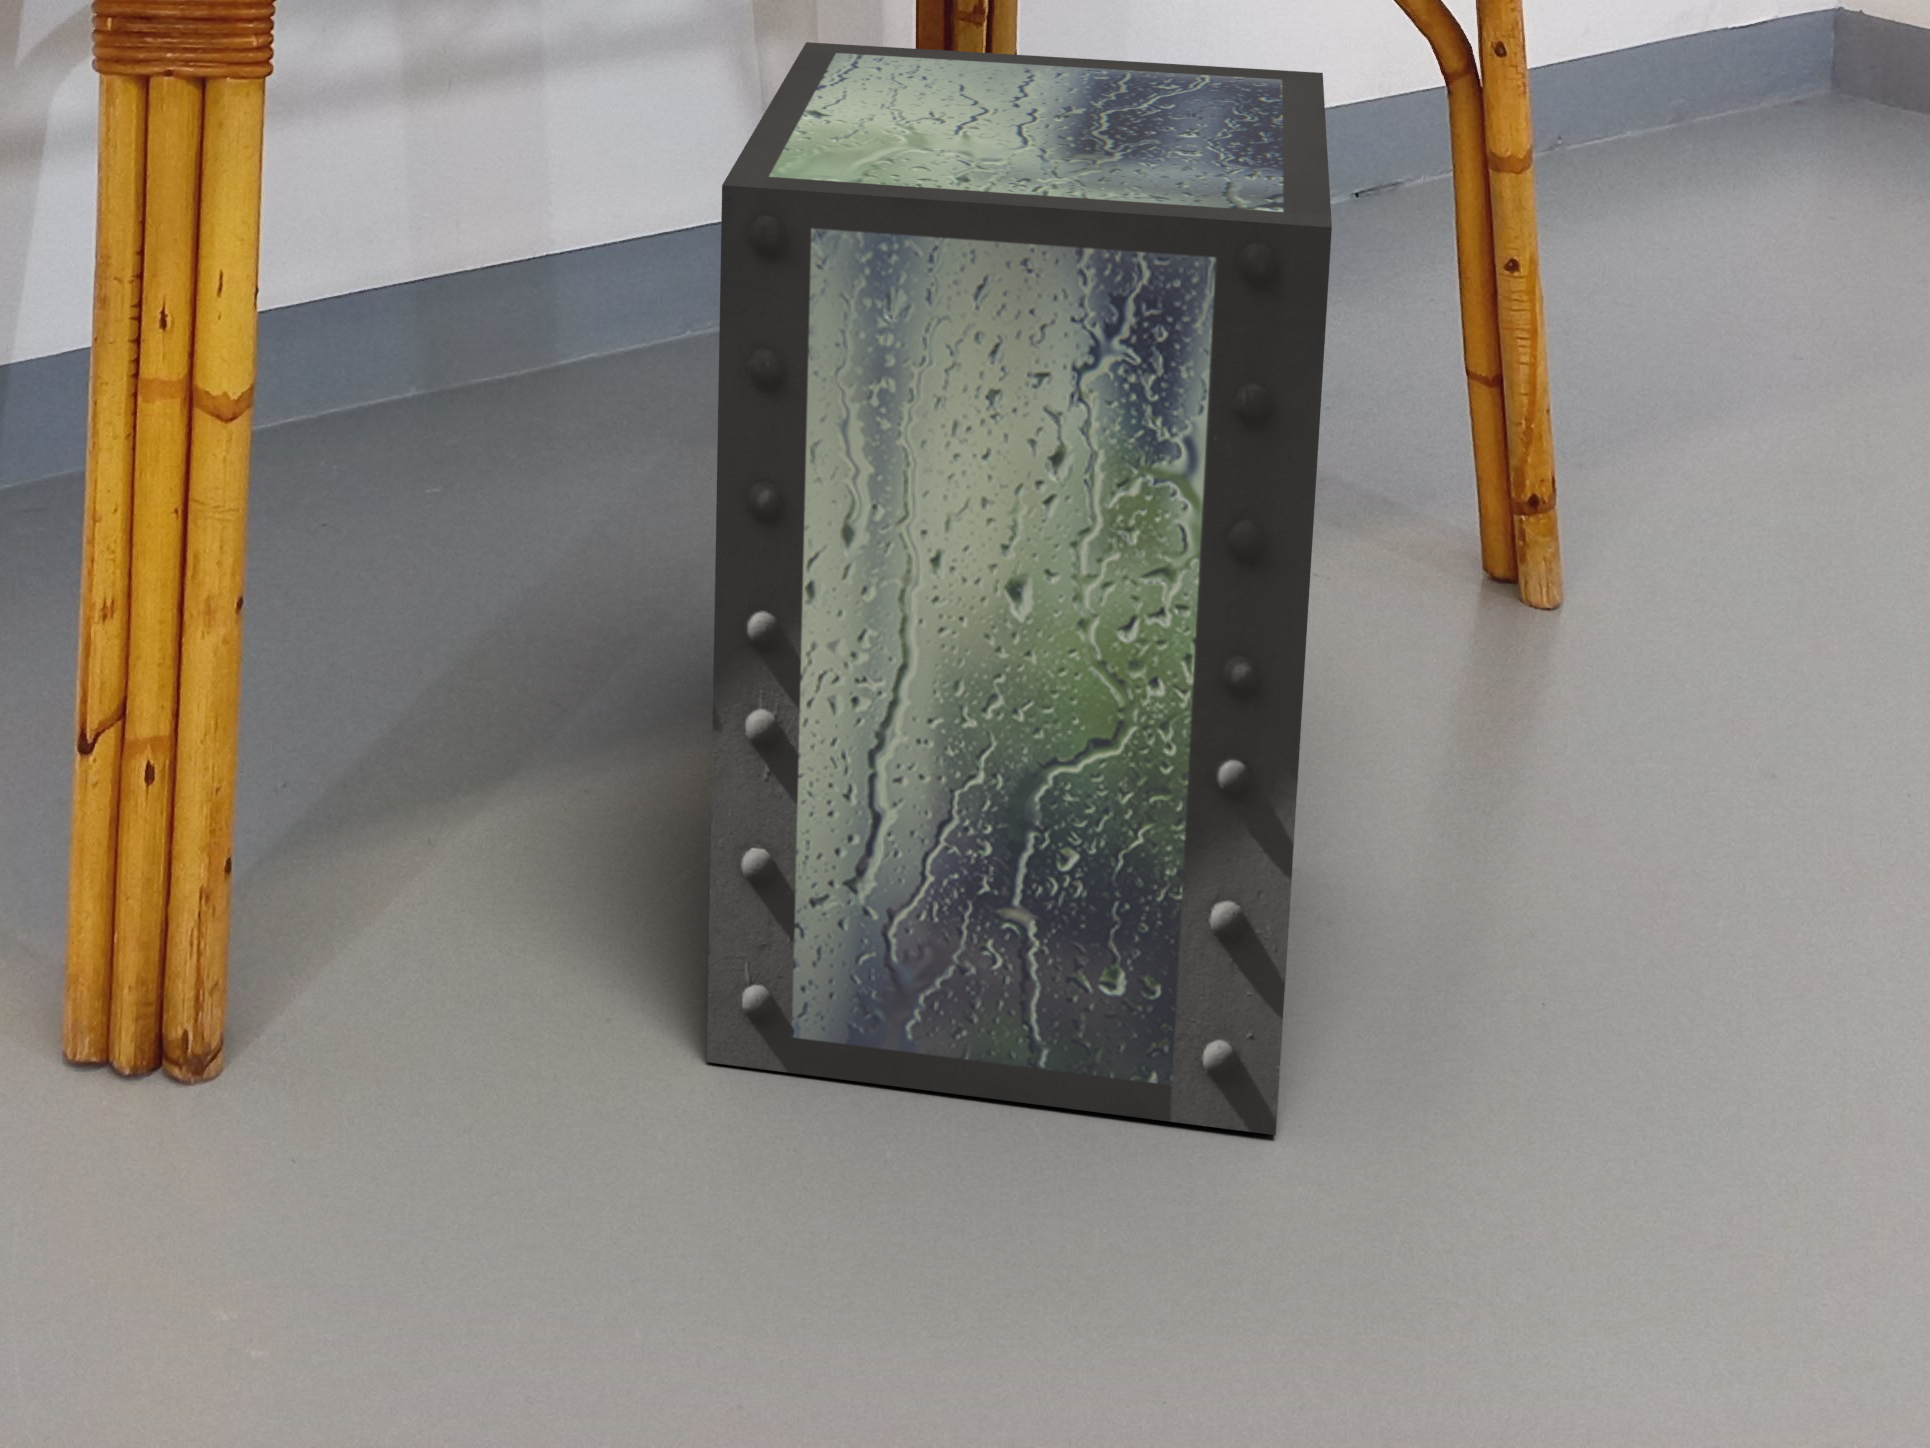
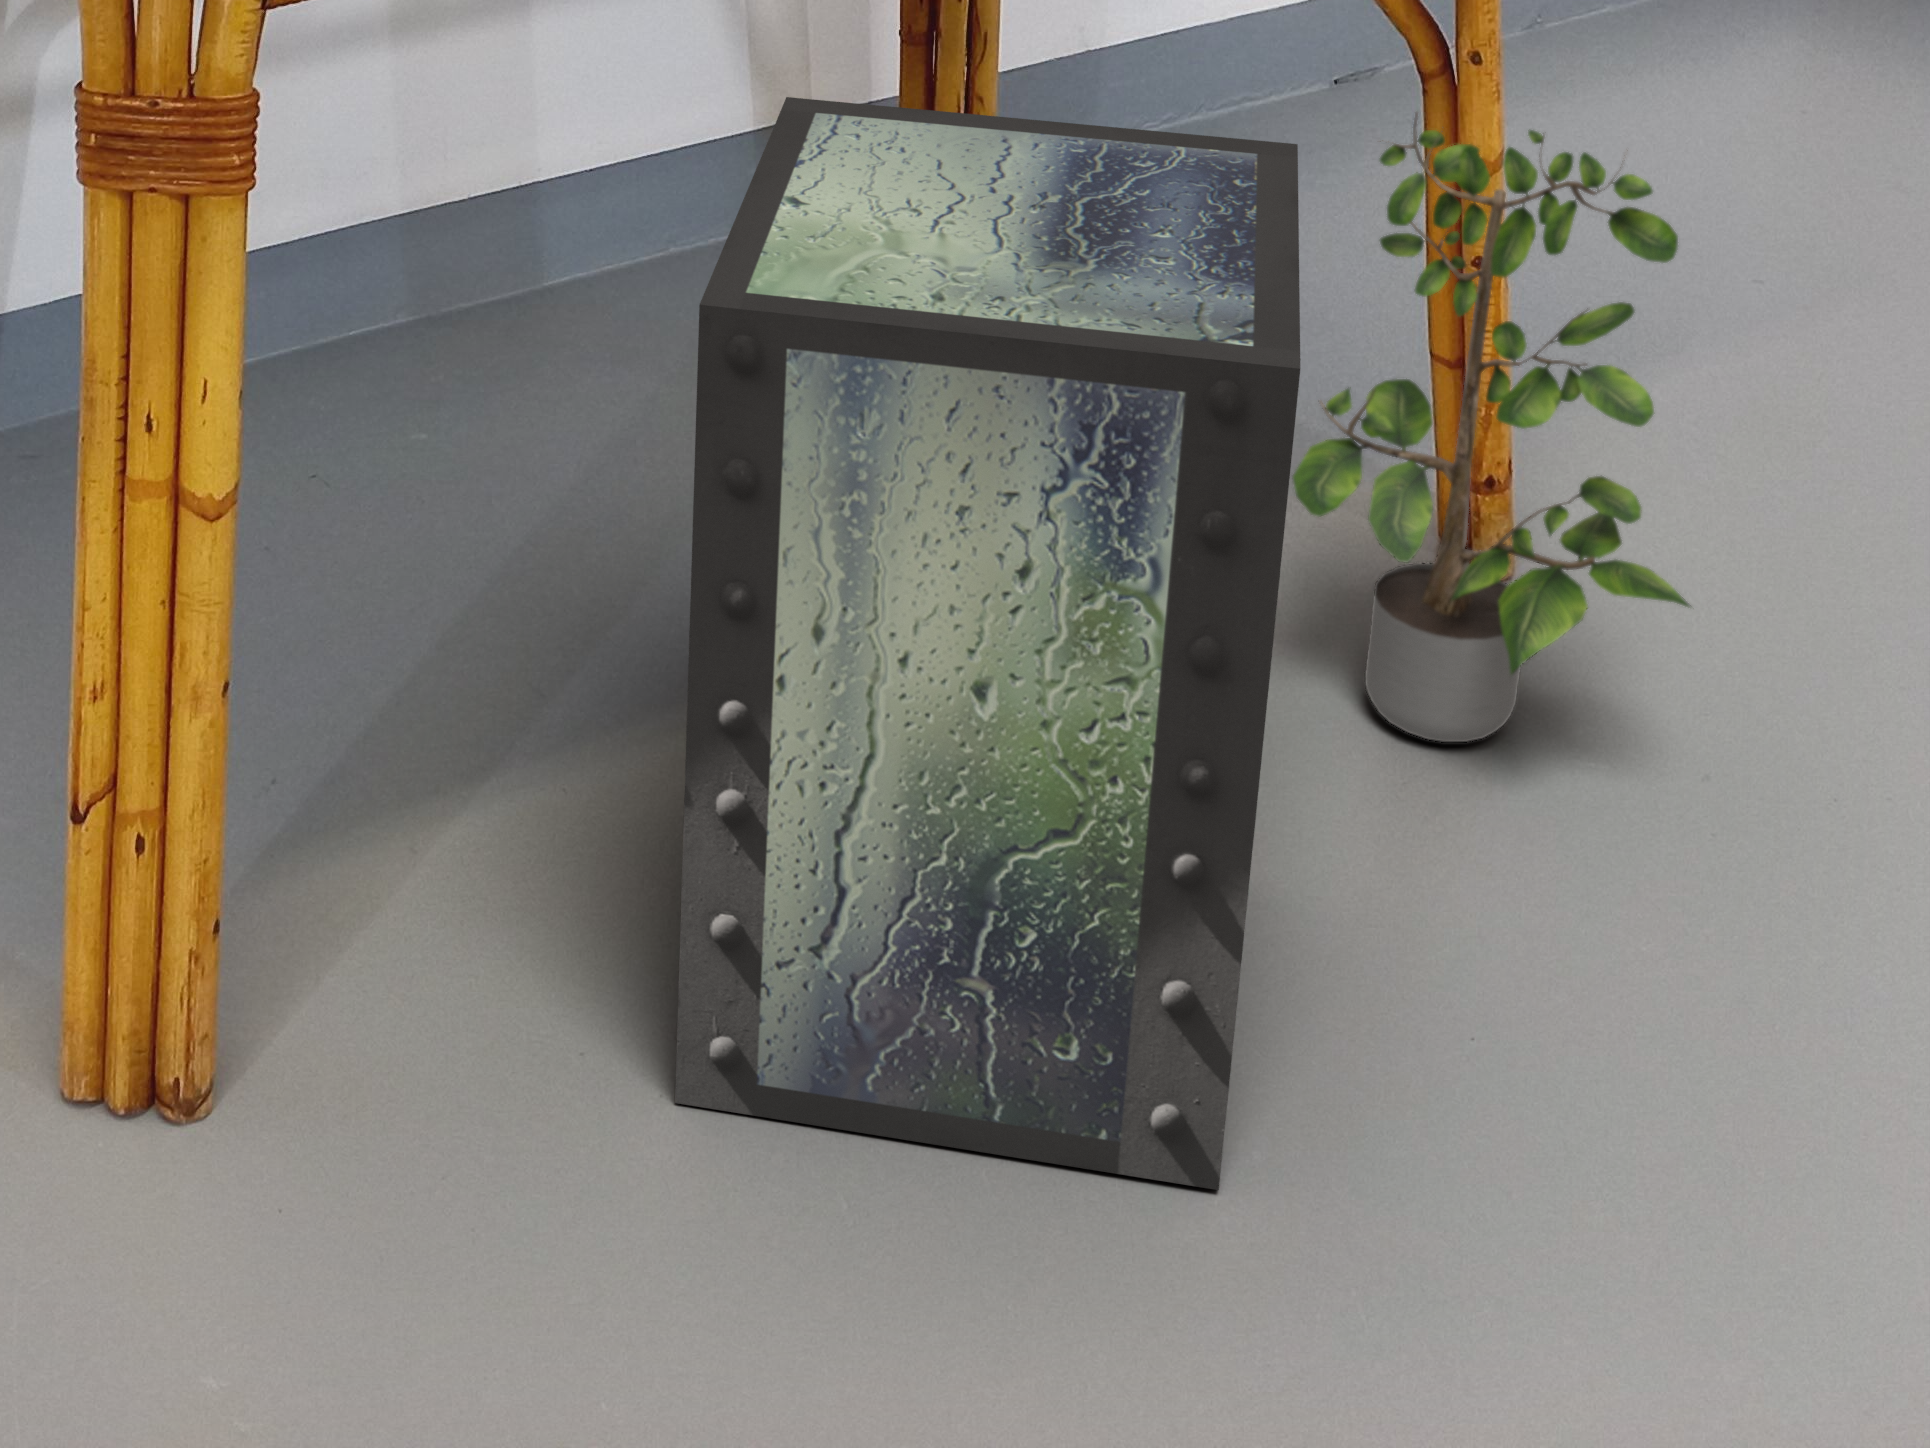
potted plant: none [1329,84,1749,745] -> present [1292,113,1690,742]

